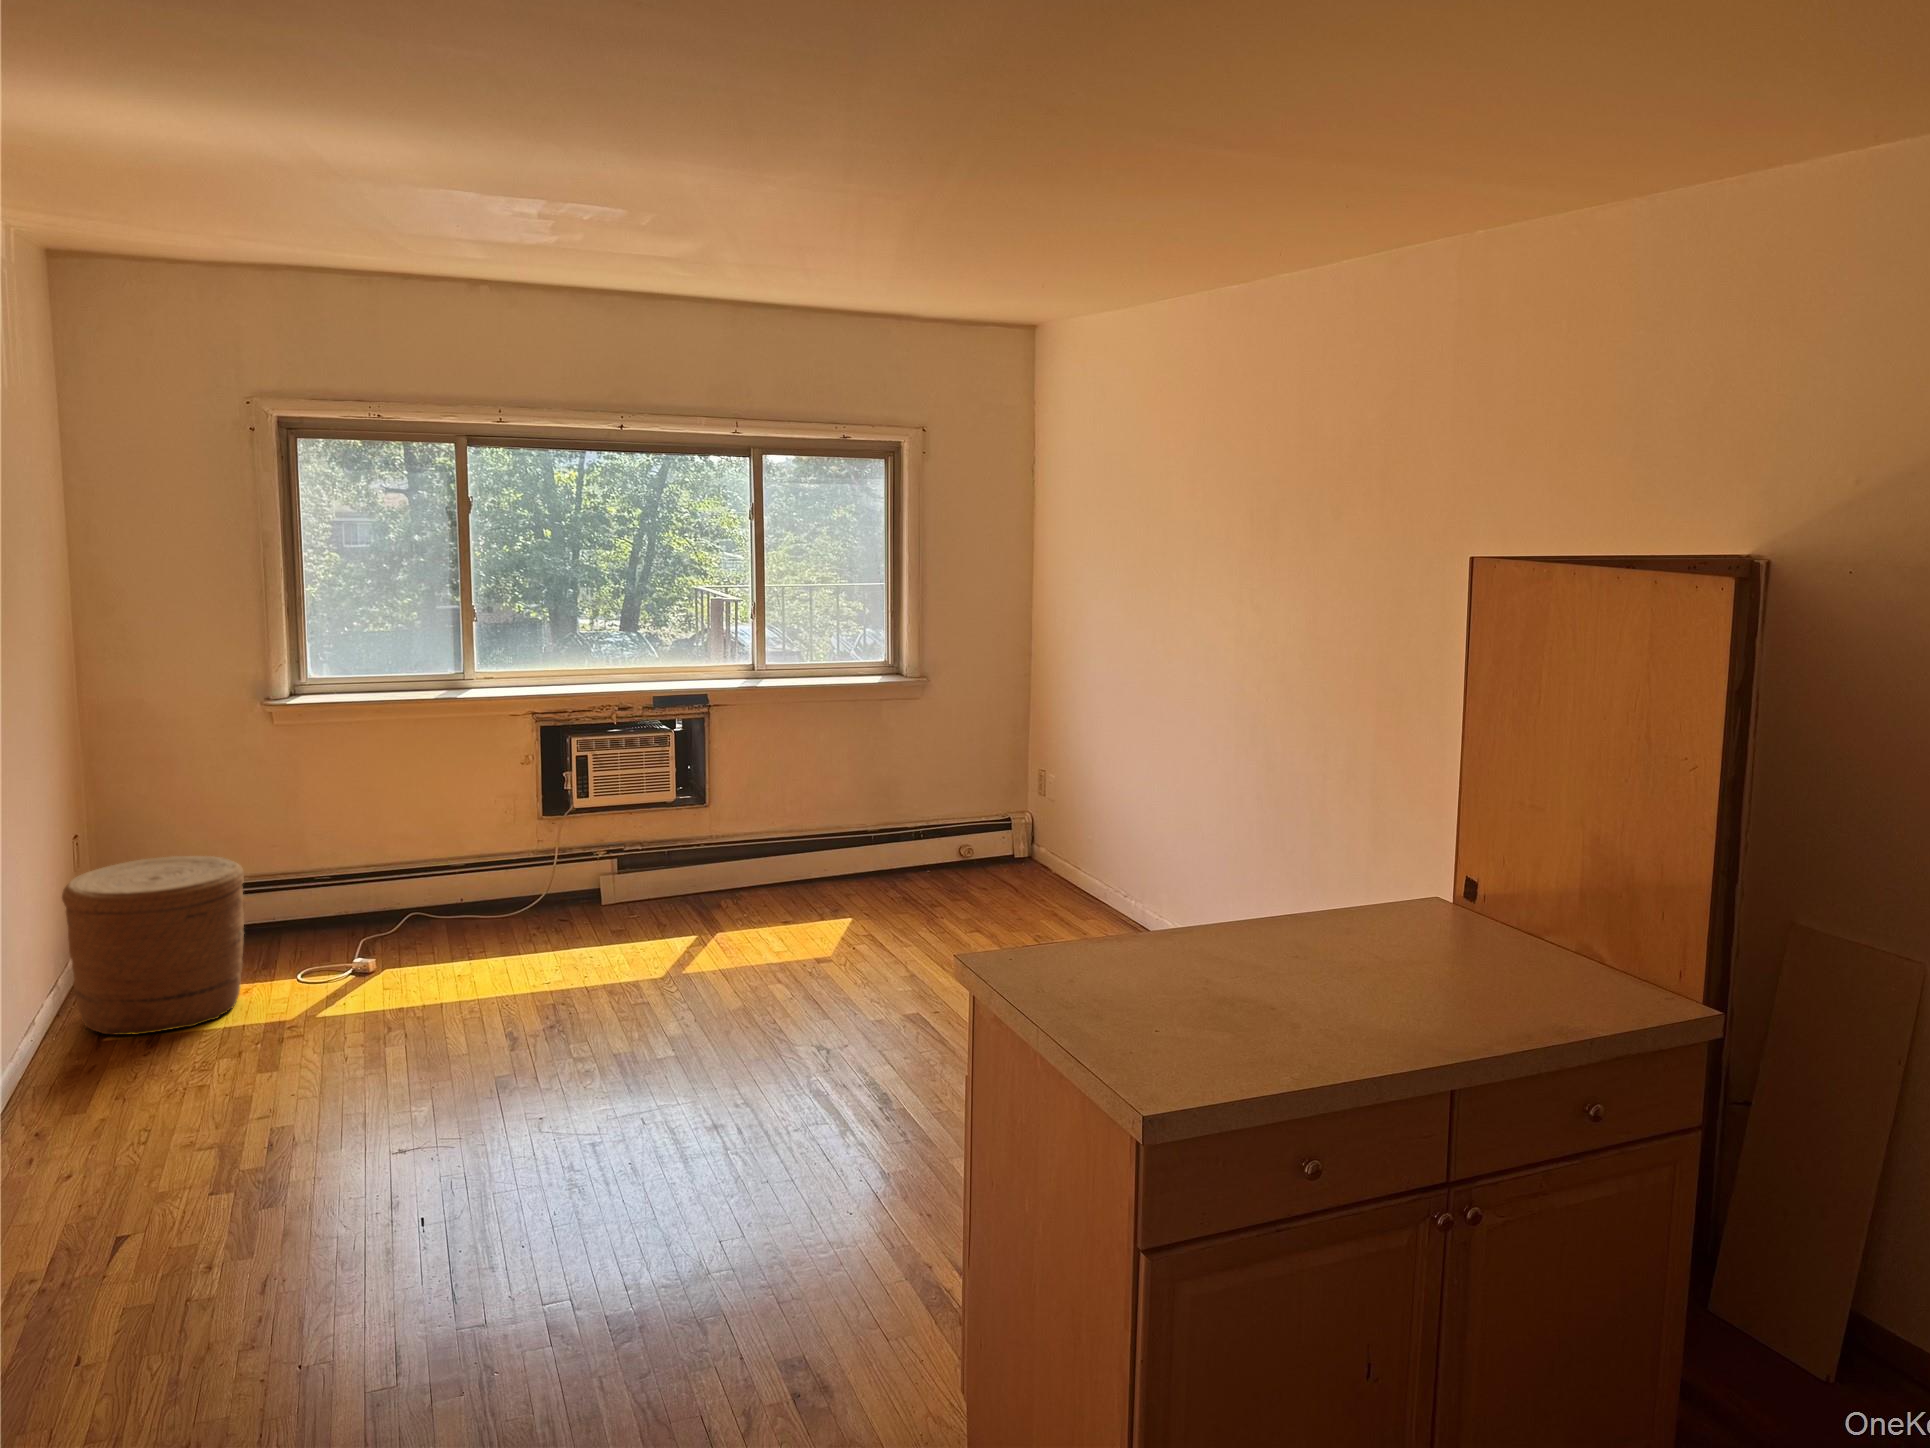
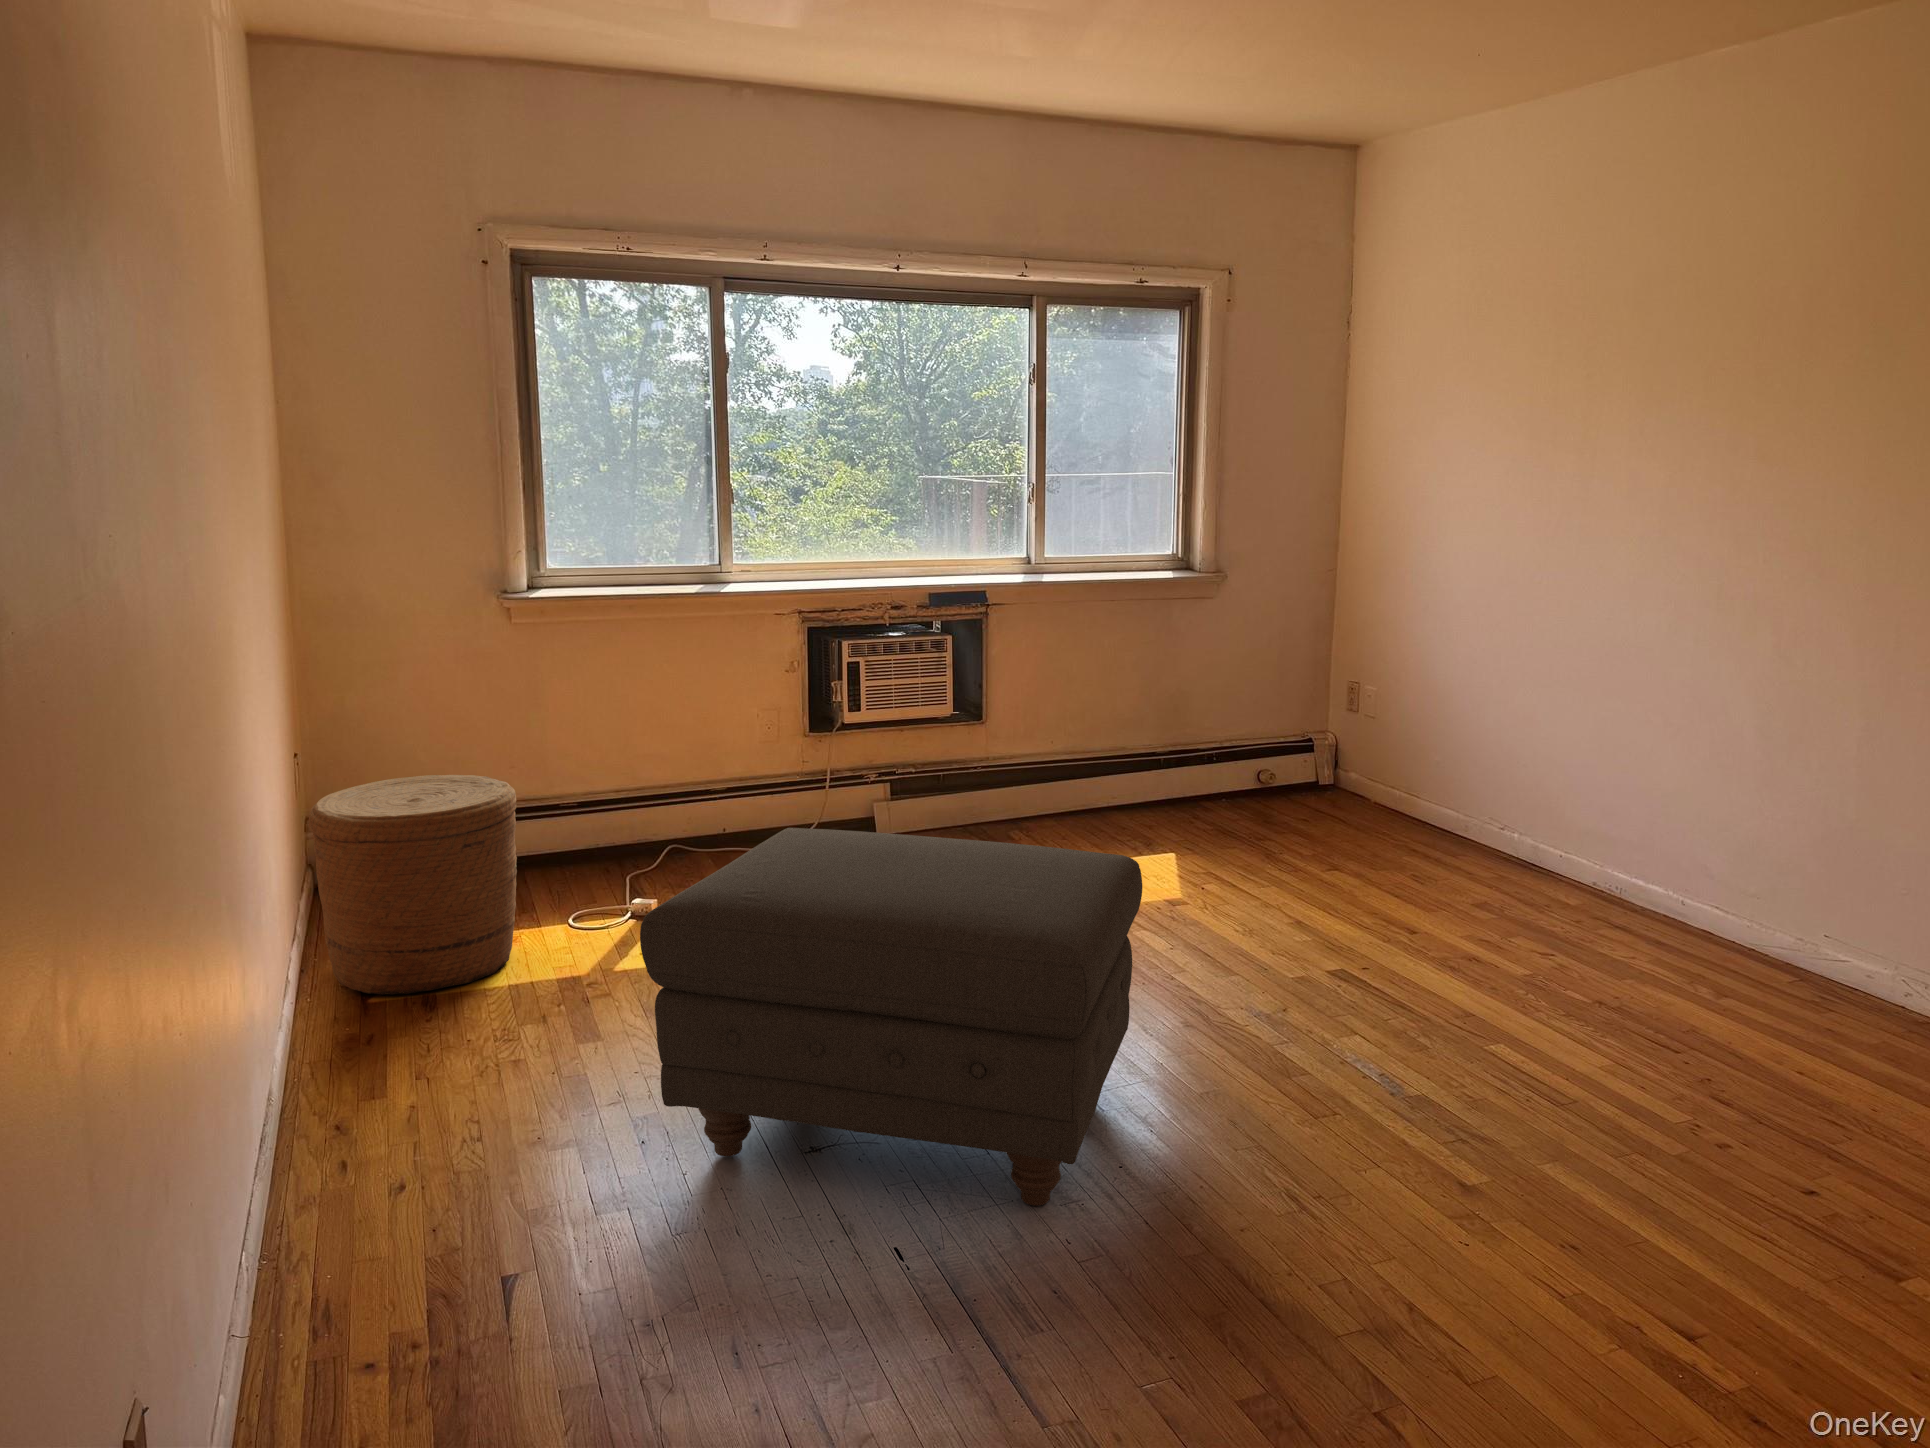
ottoman: none [257,908,672,1189] -> present [640,828,1142,1206]

